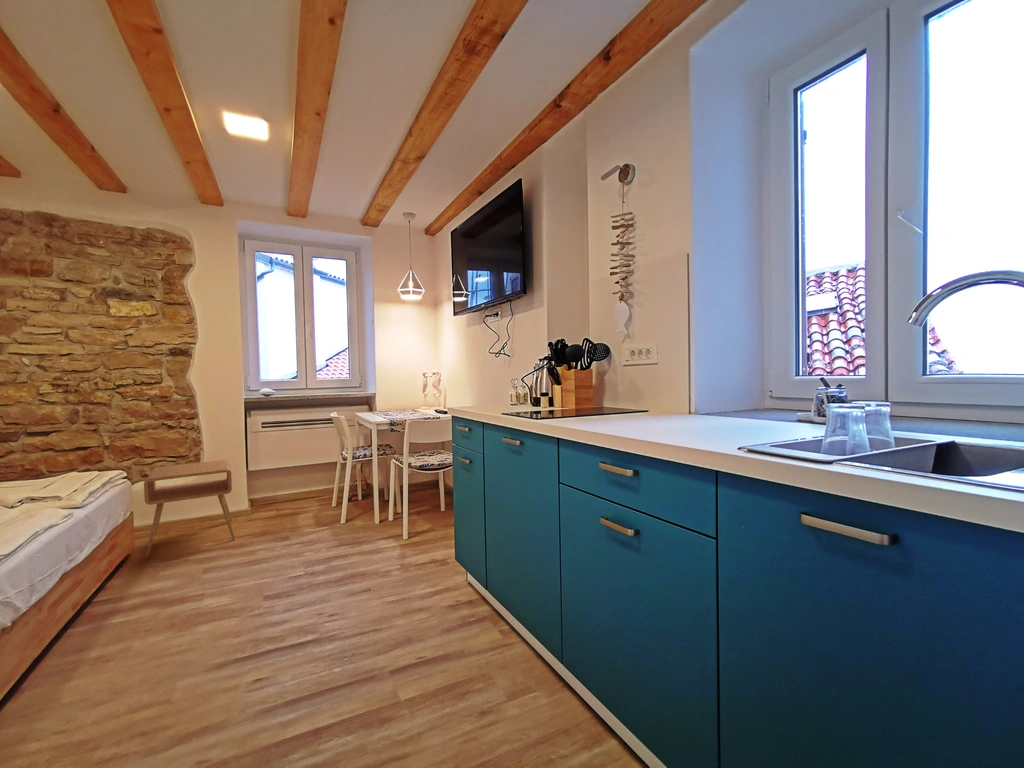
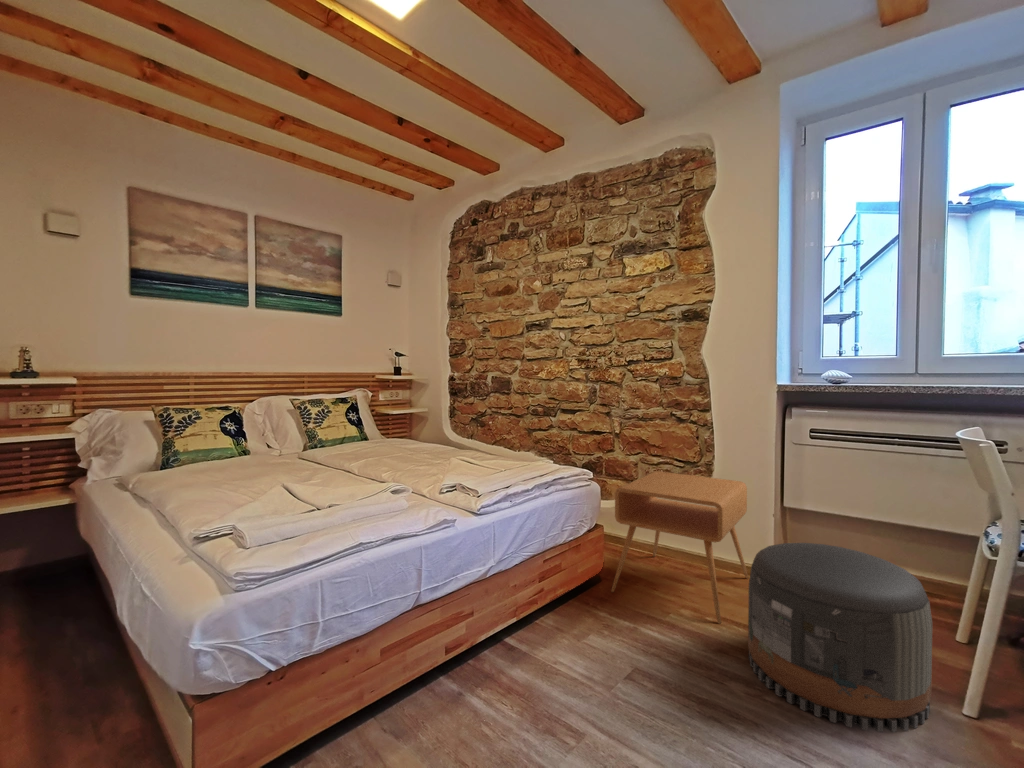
pouf: none [257,474,337,547] -> present [748,543,932,732]

